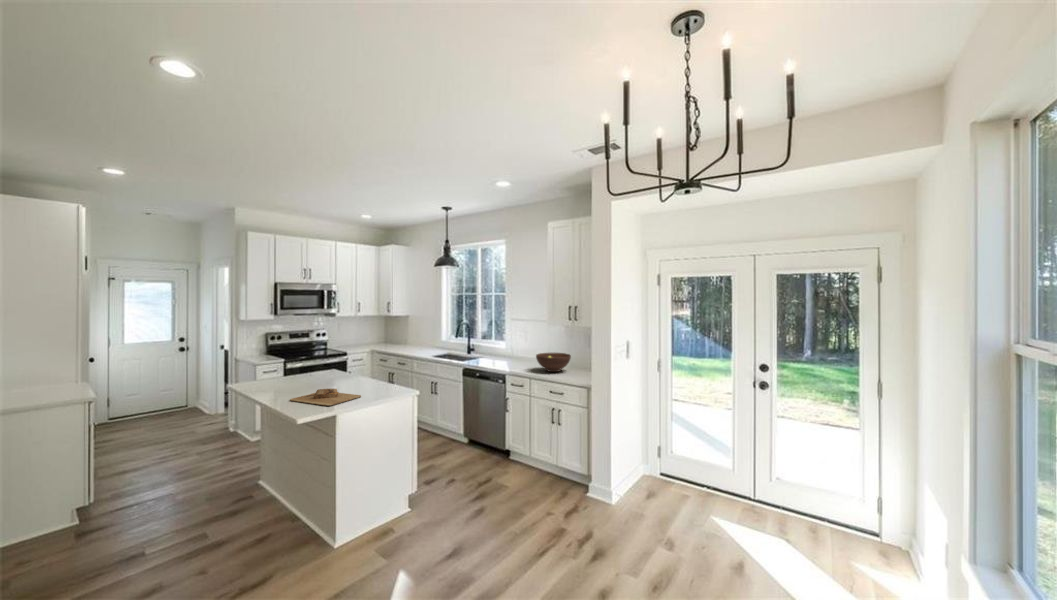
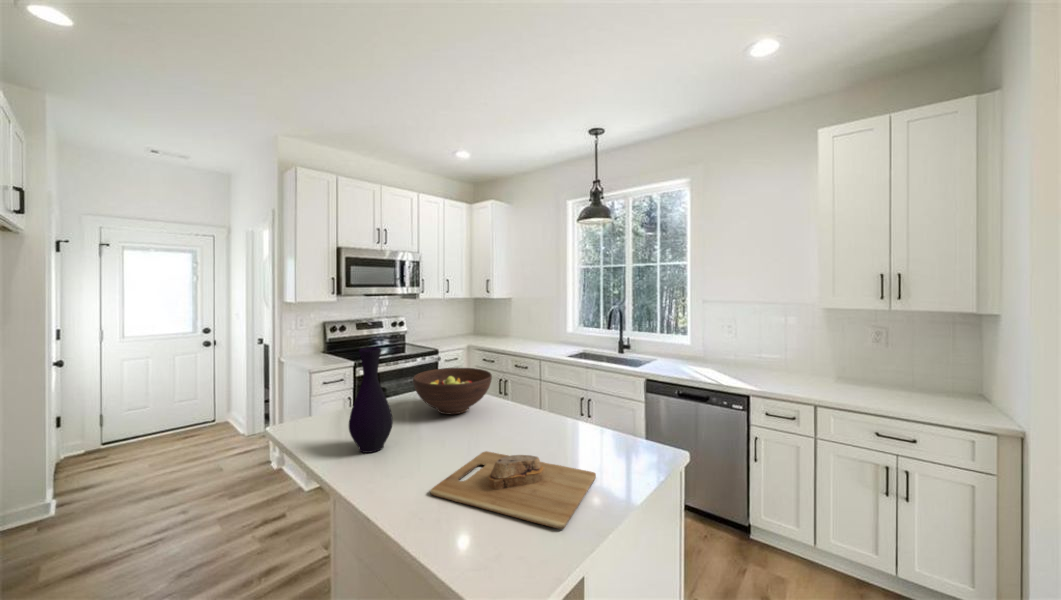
vase: none [263,346,284,392] -> present [349,347,393,453]
fruit bowl: present [536,353,571,372] -> present [413,368,492,414]

